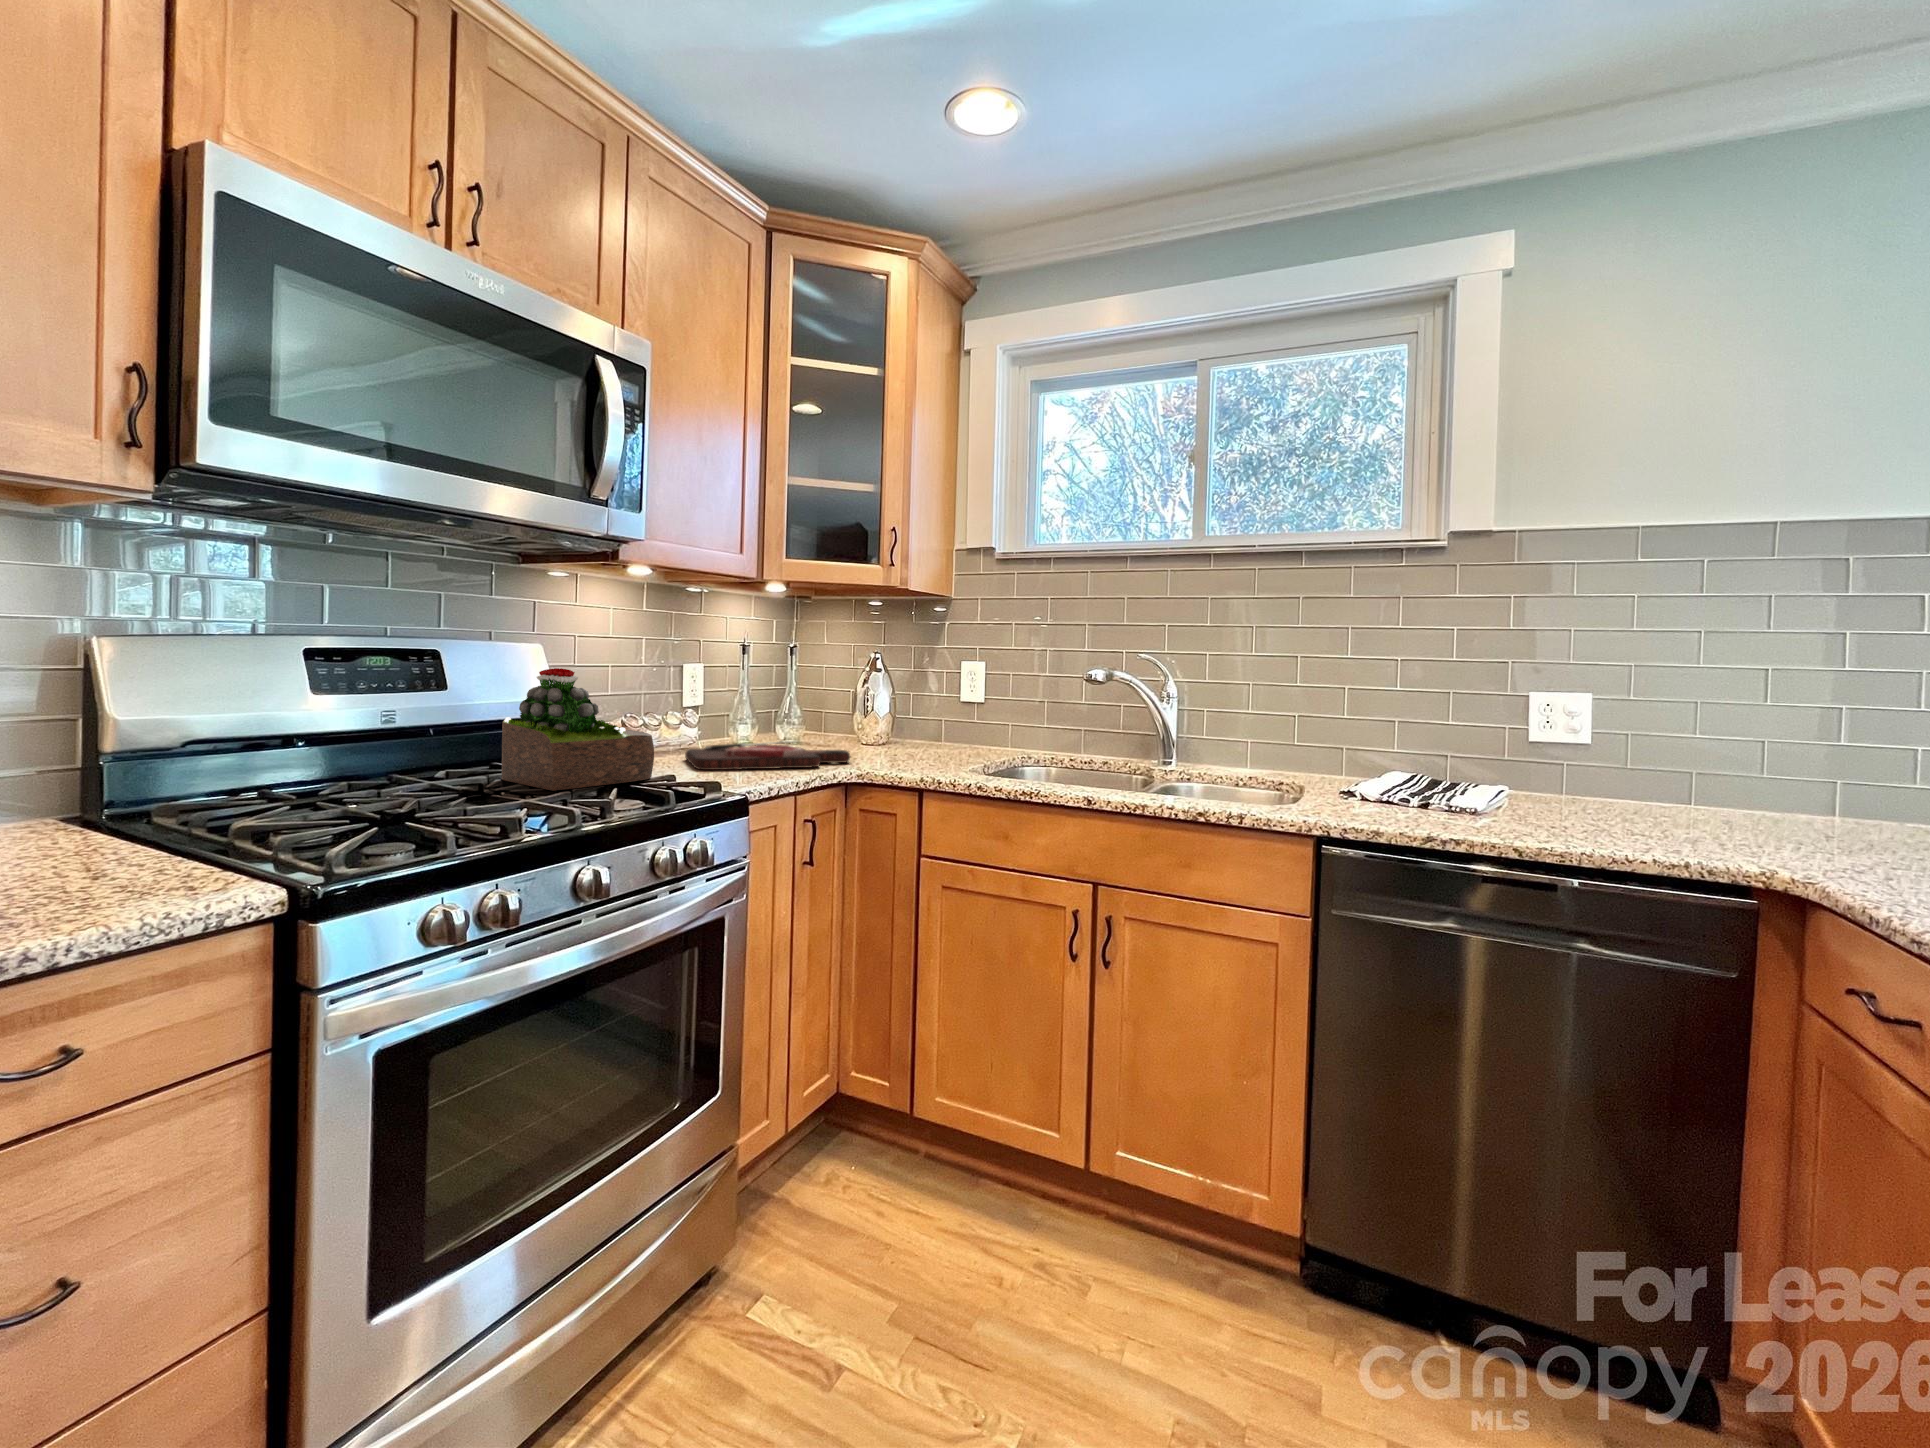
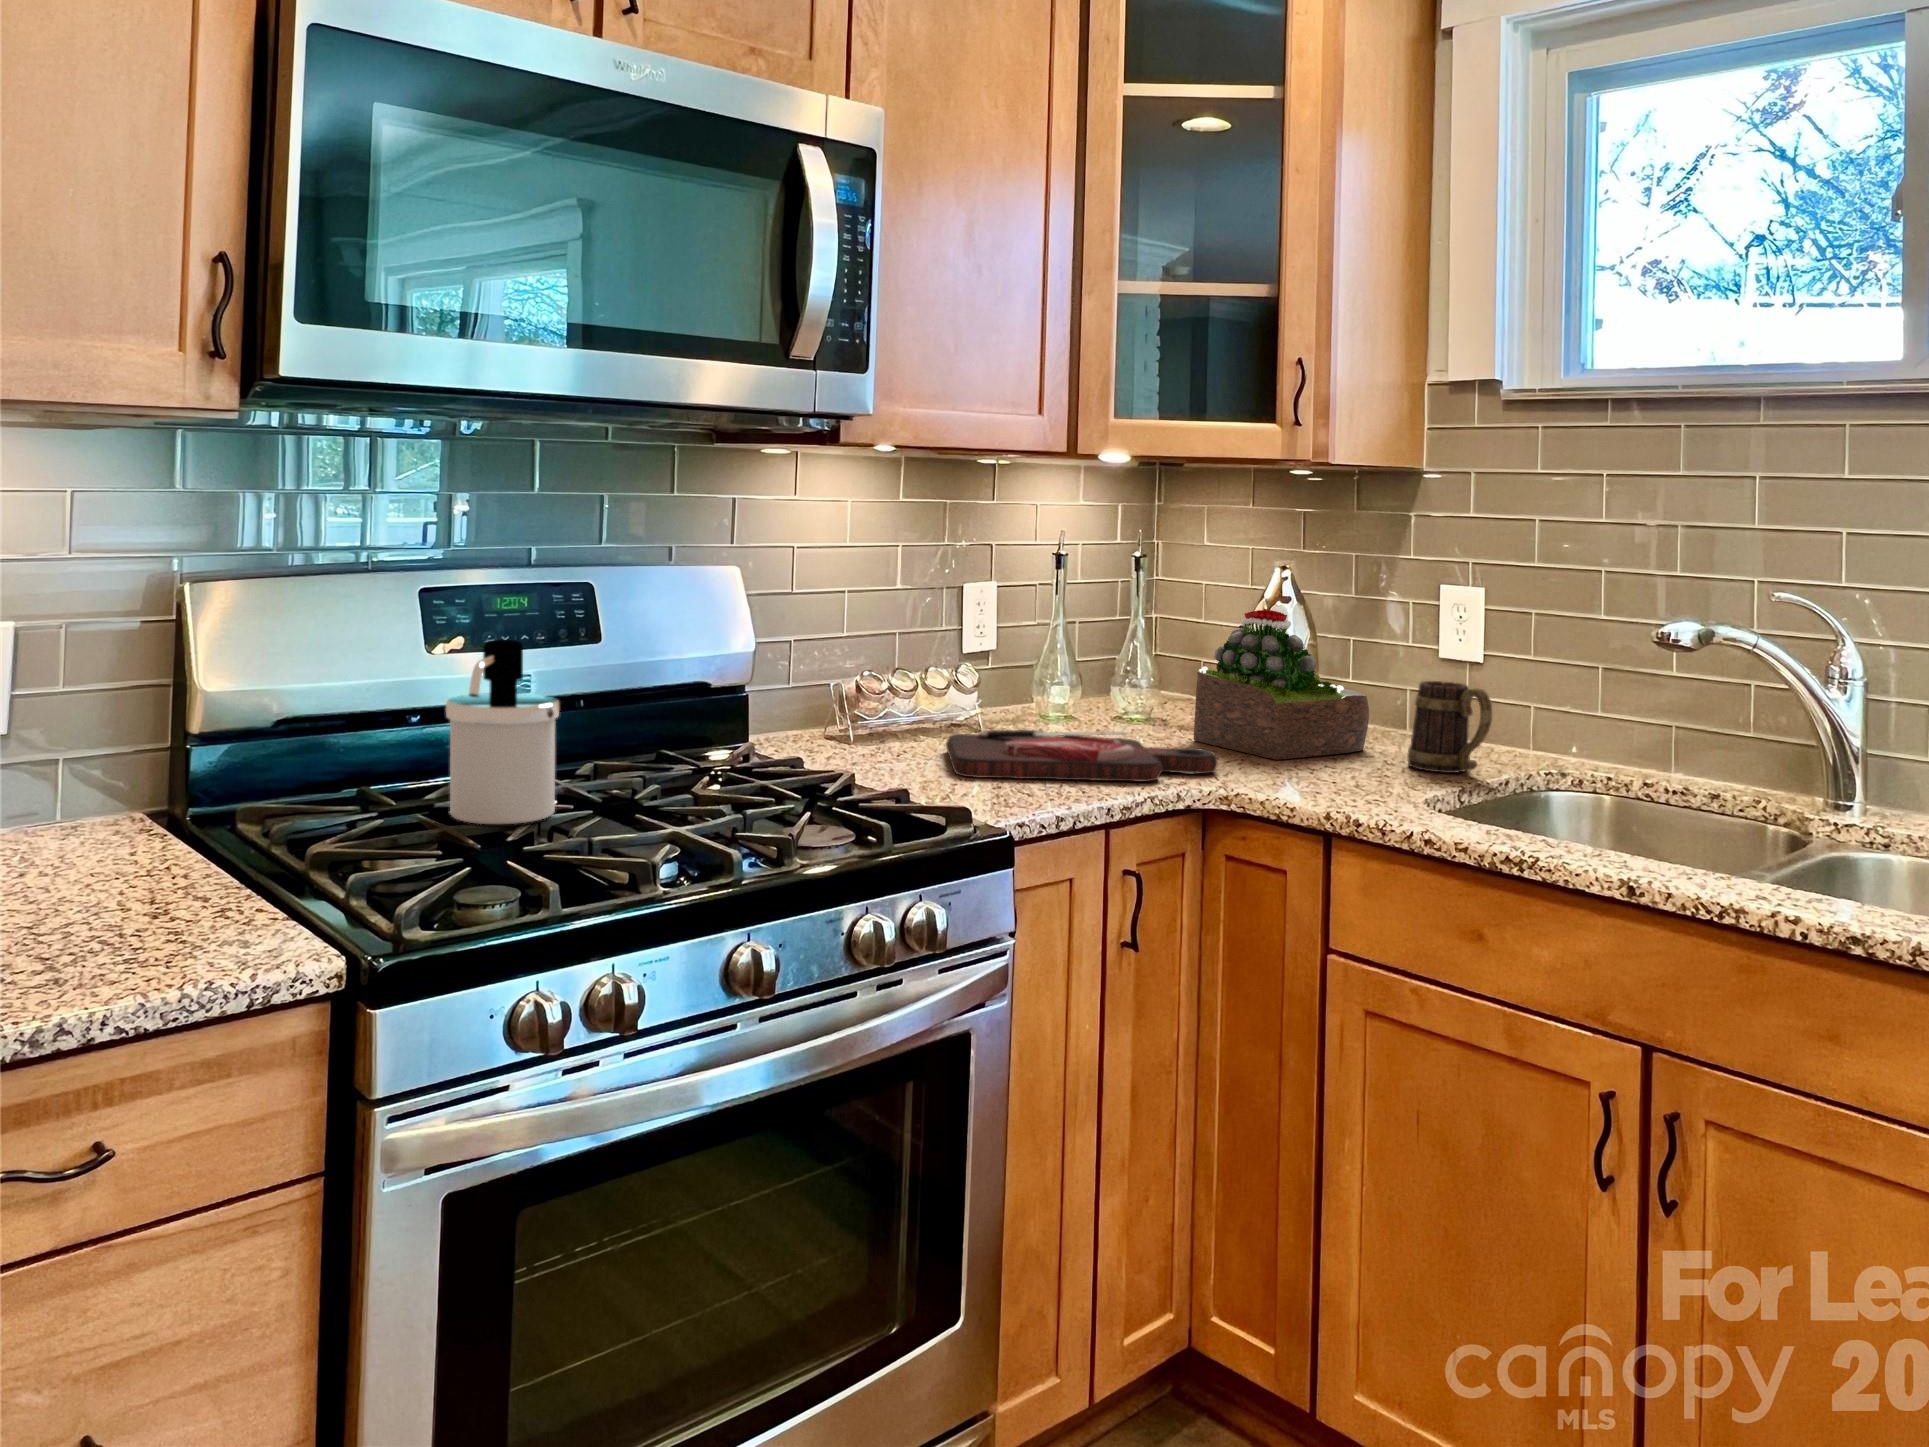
succulent plant: present [502,668,654,791] -> present [1194,610,1369,760]
soap dispenser: none [347,681,434,807] -> present [446,640,559,824]
mug: none [949,708,995,757] -> present [1407,681,1492,773]

